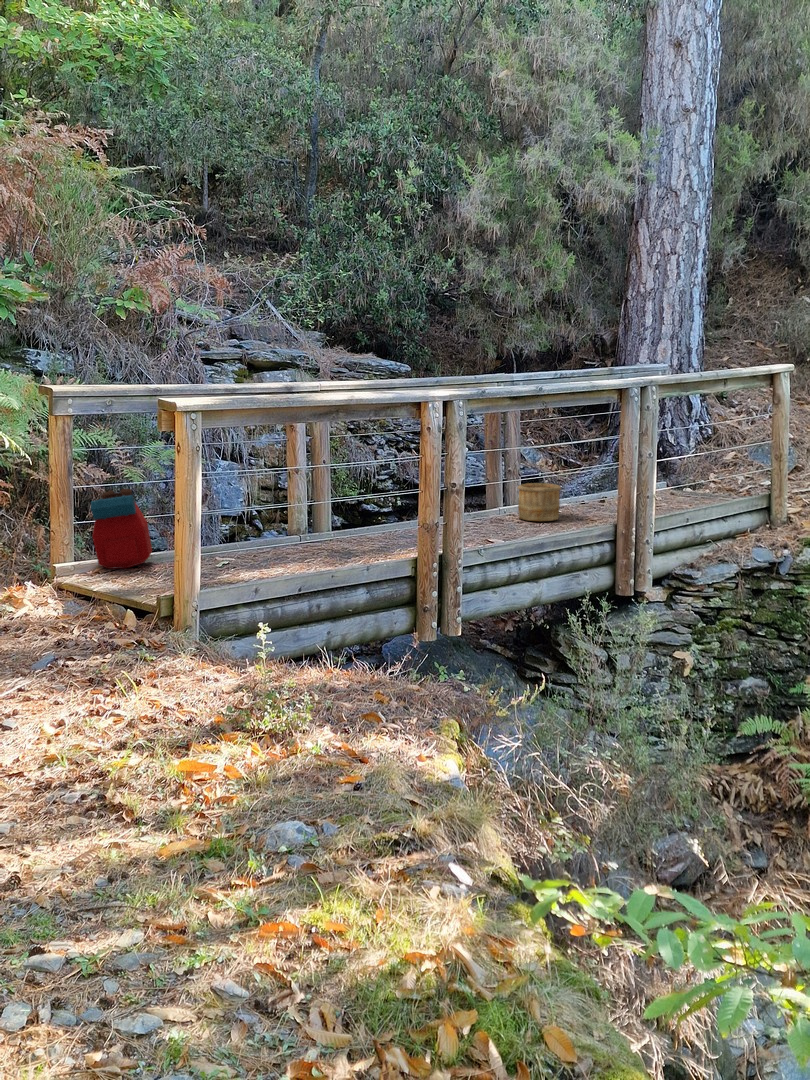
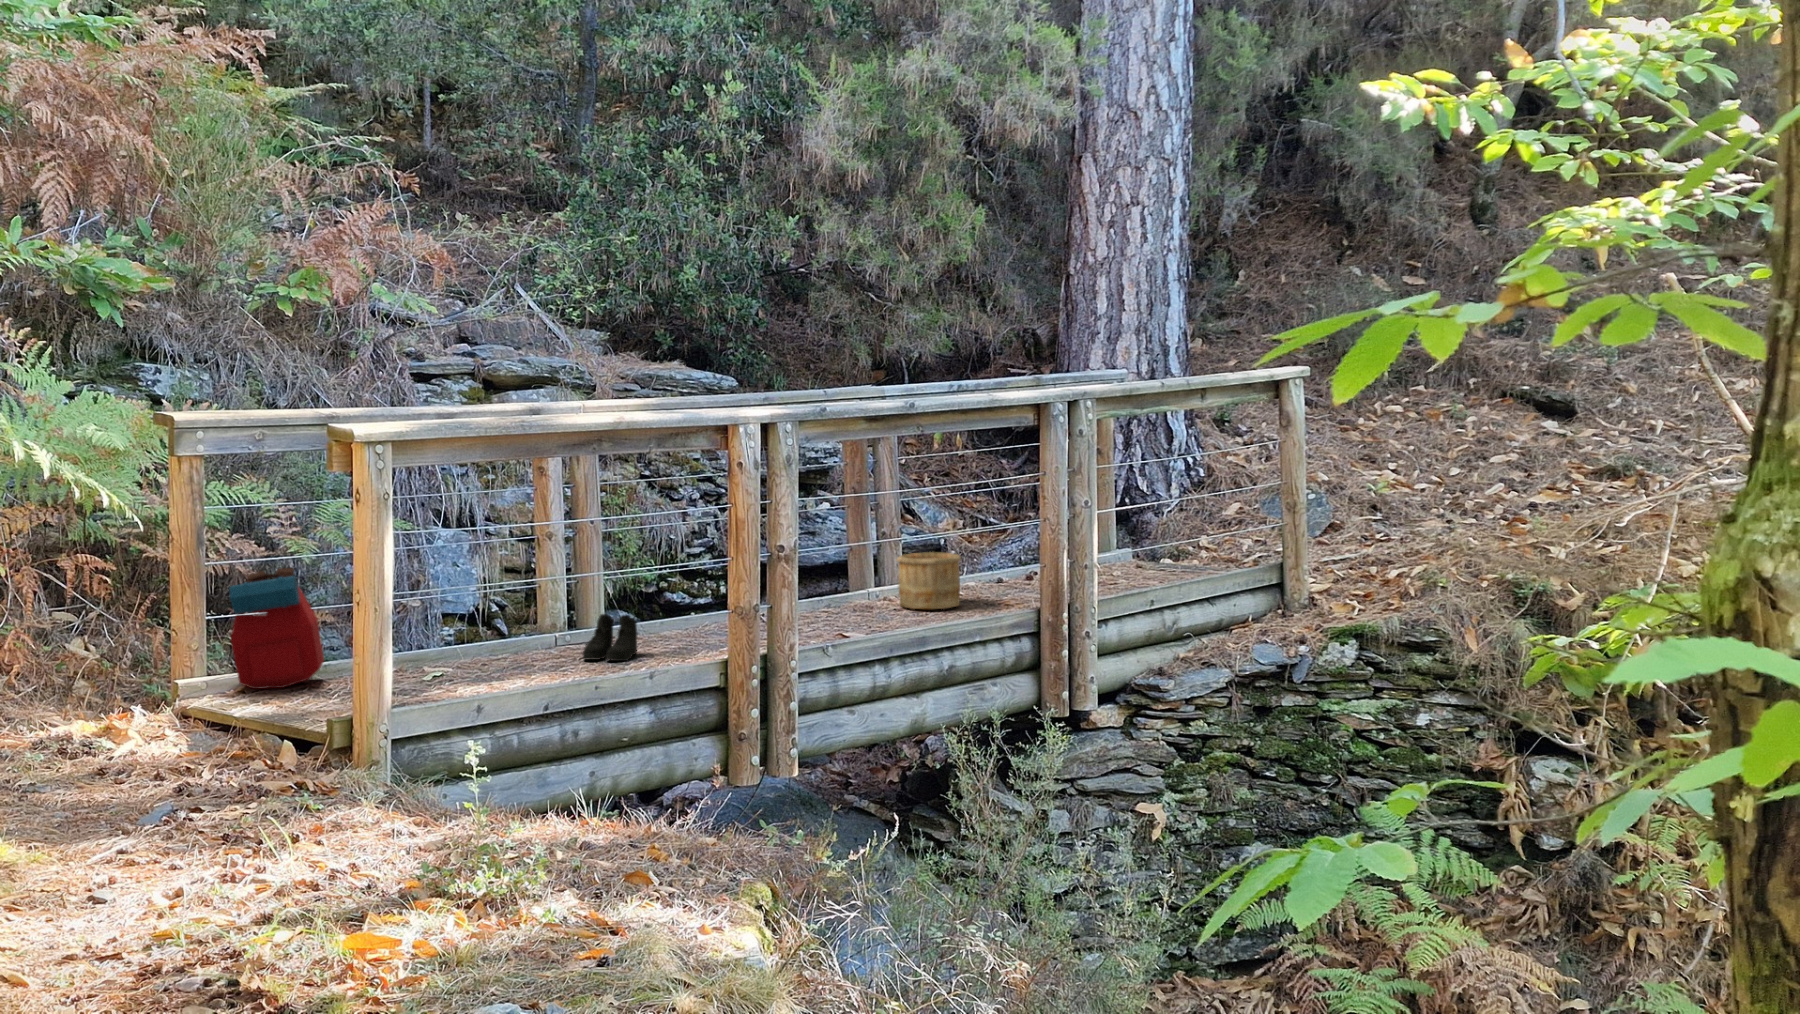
boots: none [318,523,353,555] -> present [582,614,637,661]

